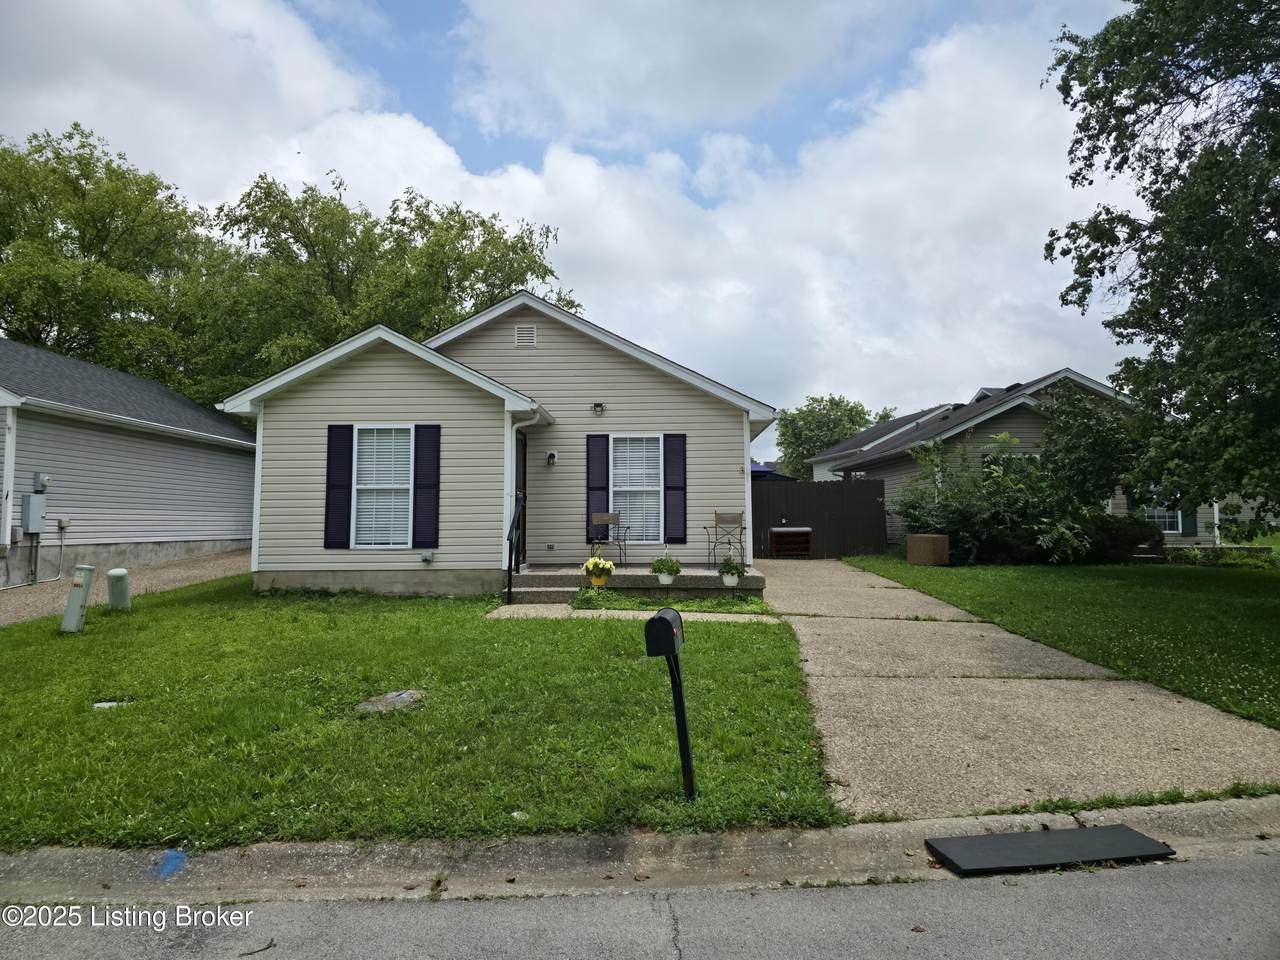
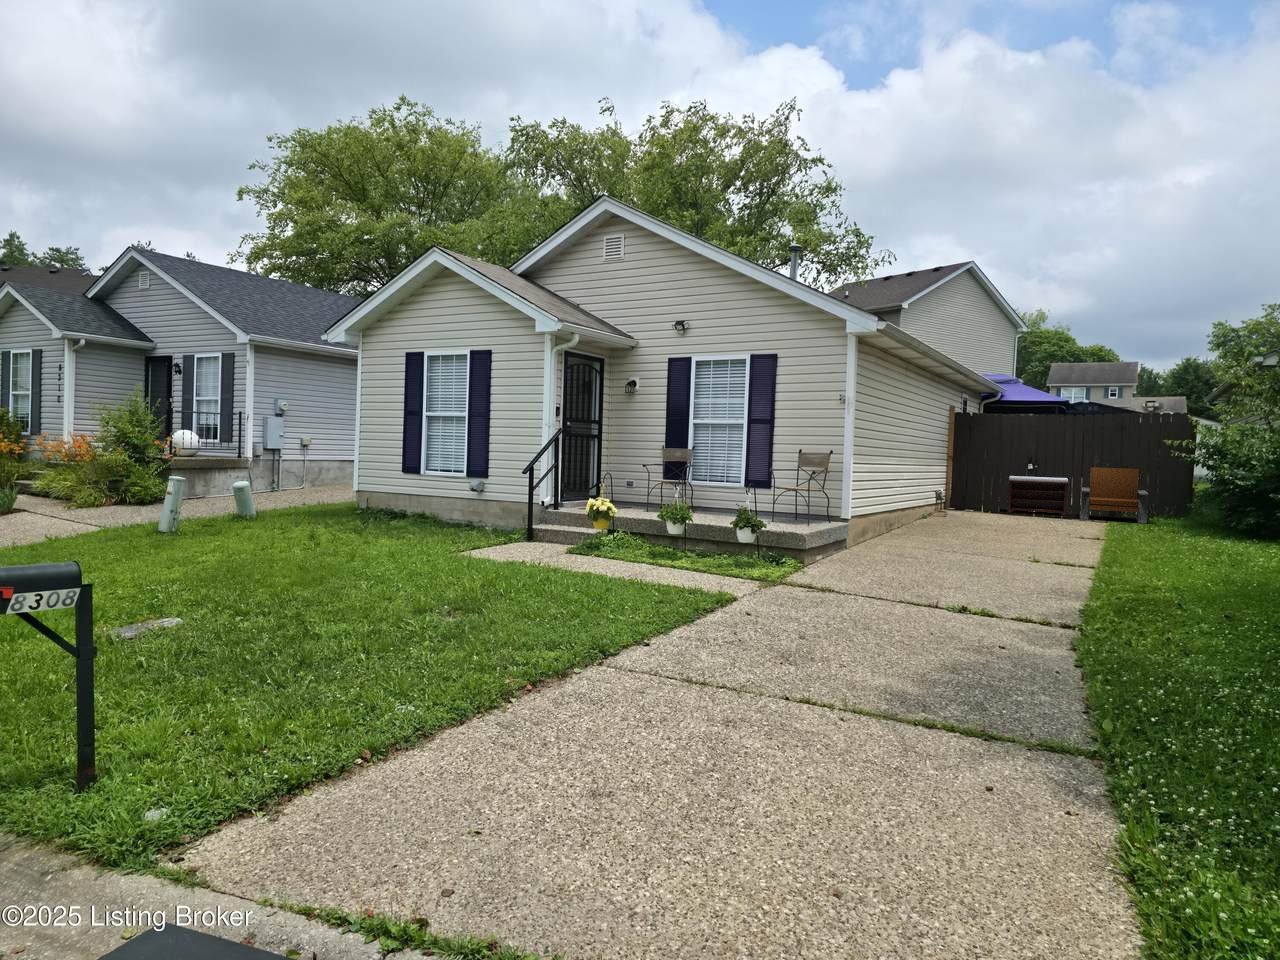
lounge chair: none [817,519,866,557] -> present [1080,467,1148,524]
cardboard box: present [907,534,949,566] -> none [1187,497,1266,545]

